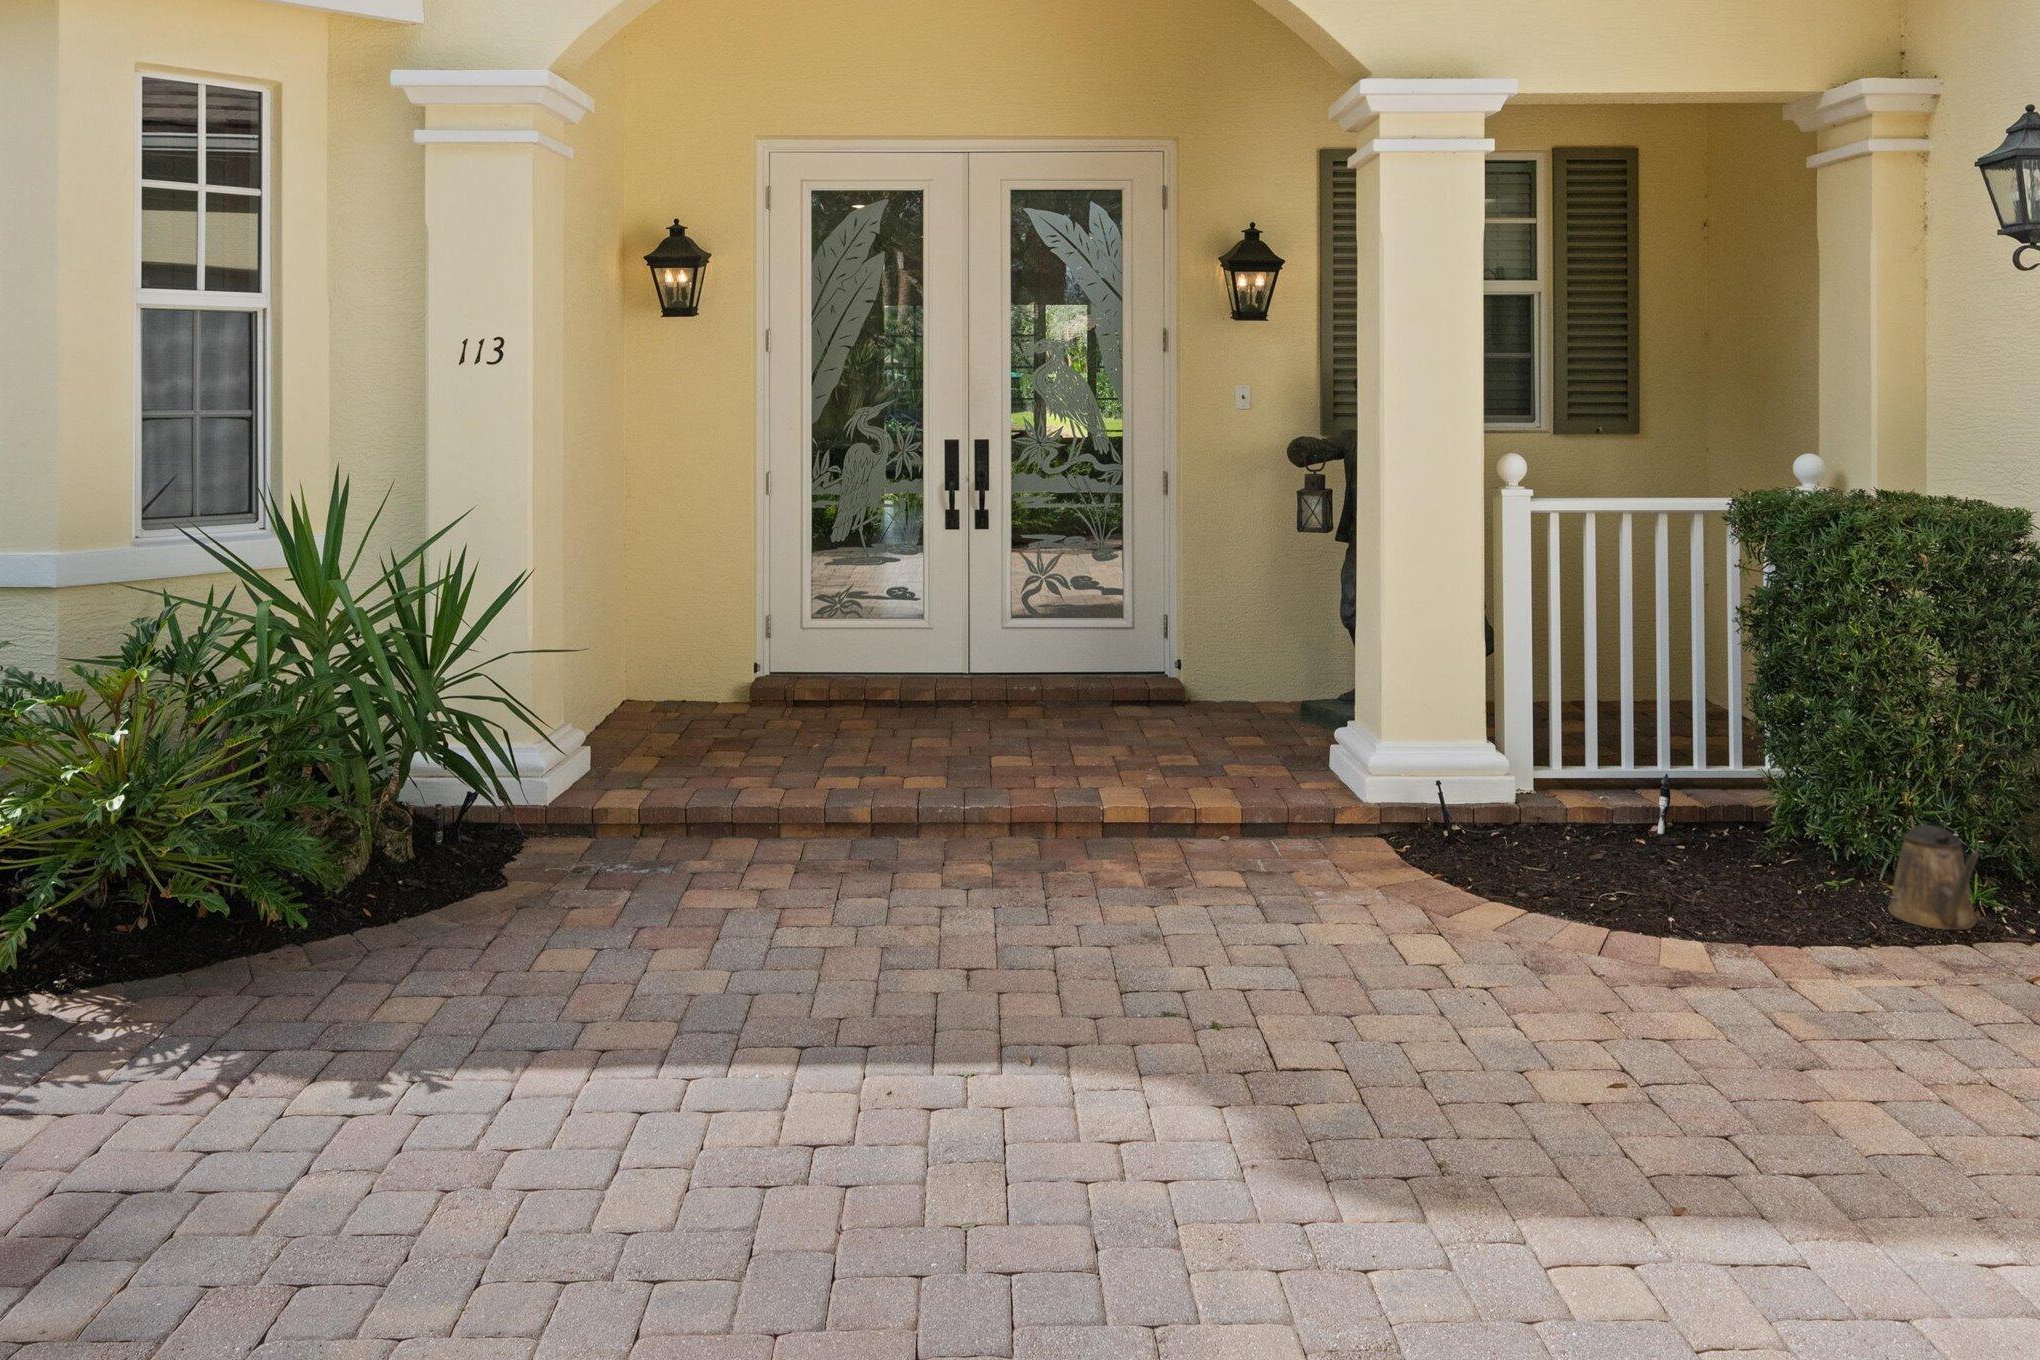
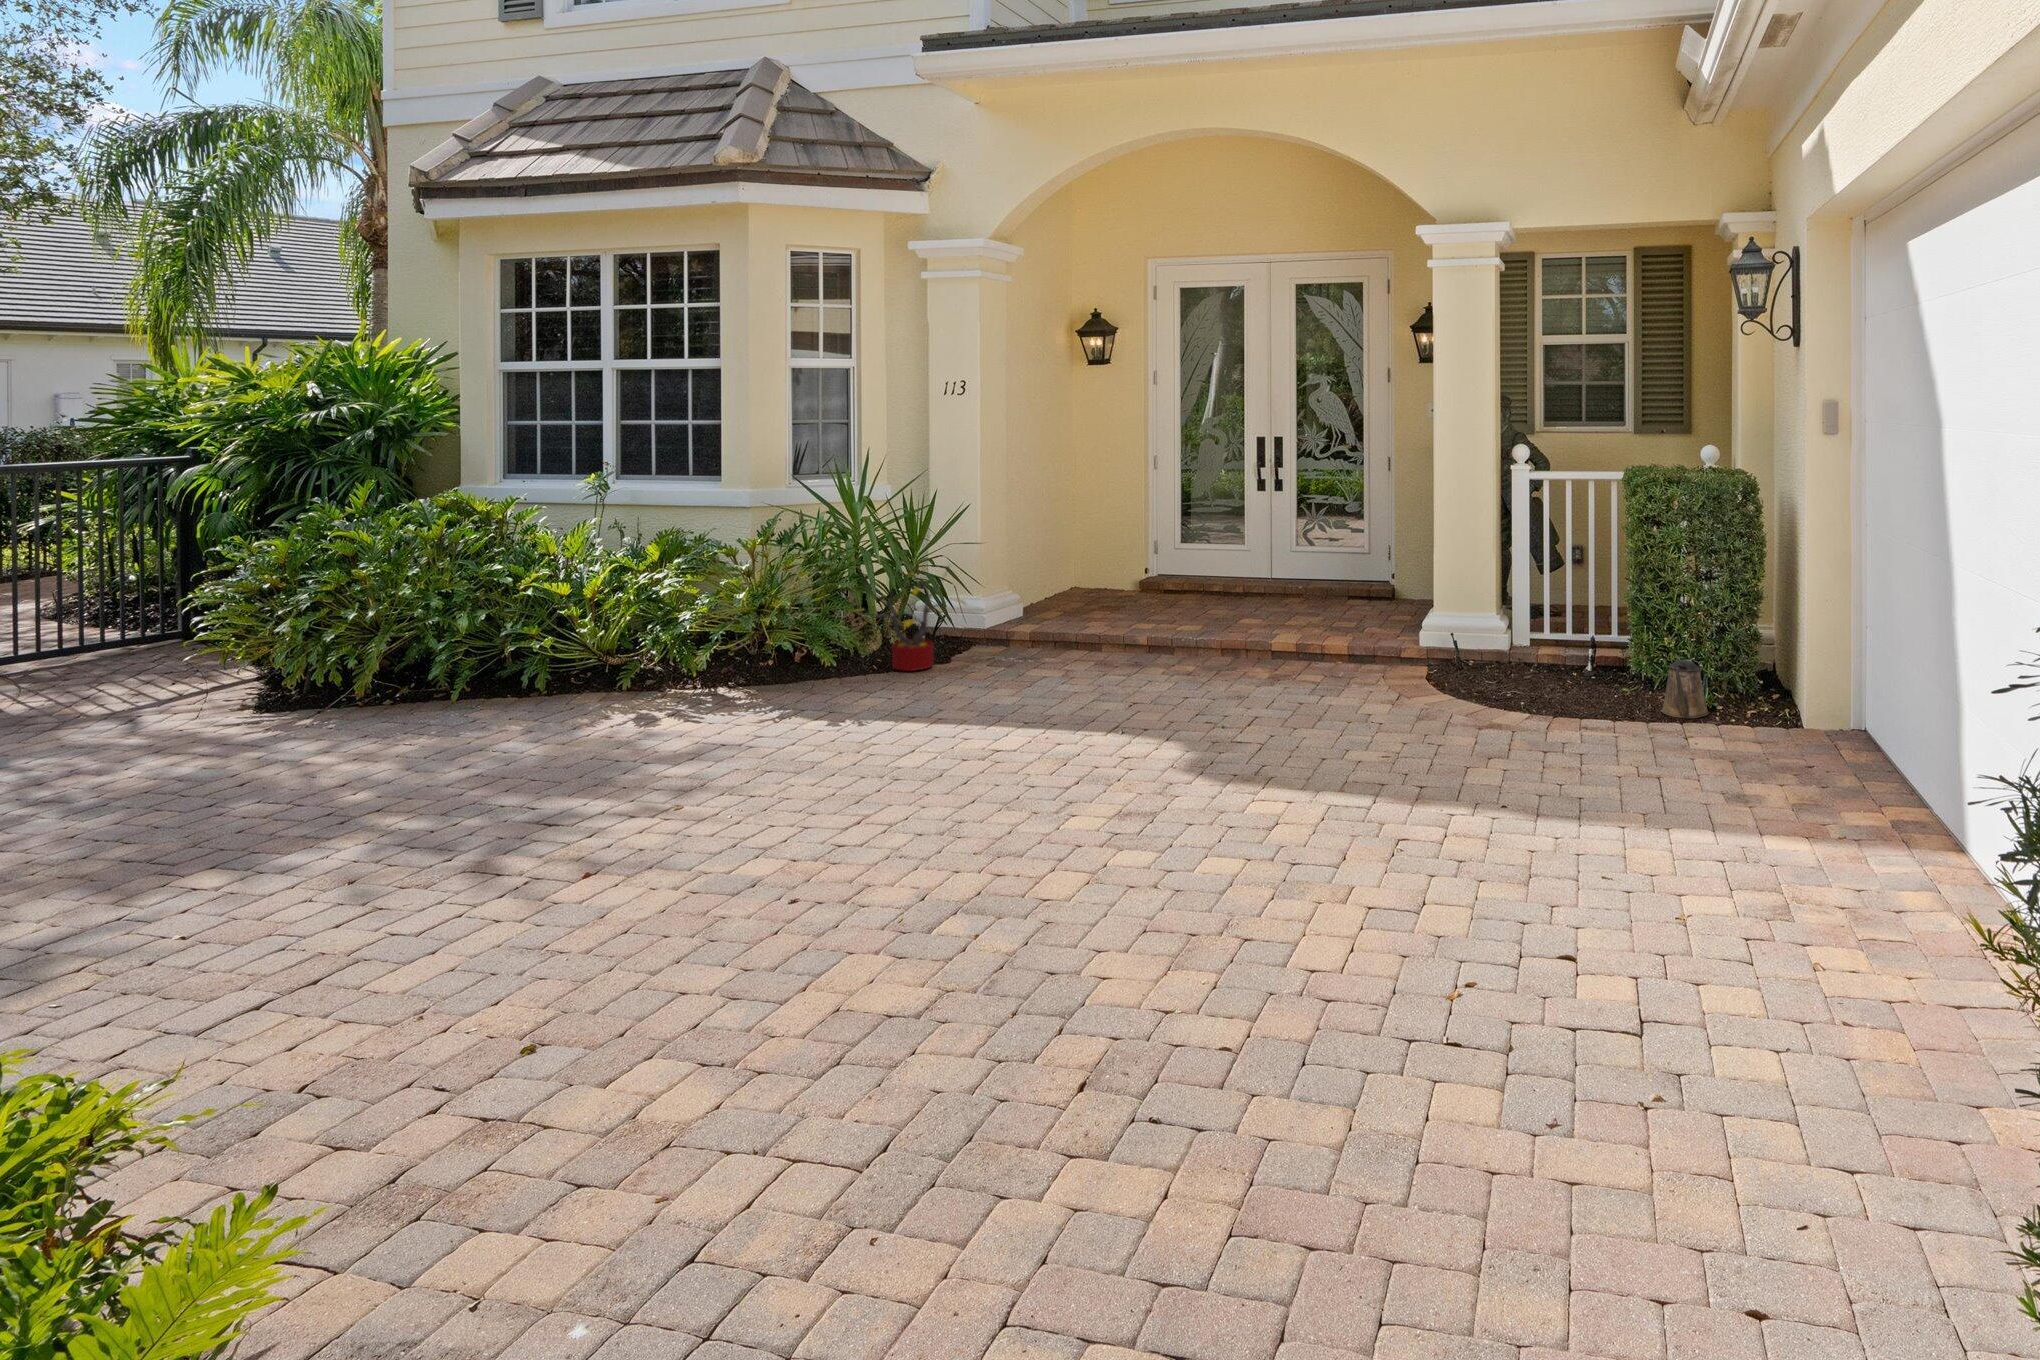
decorative plant: none [319,691,544,914] -> present [869,570,966,671]

